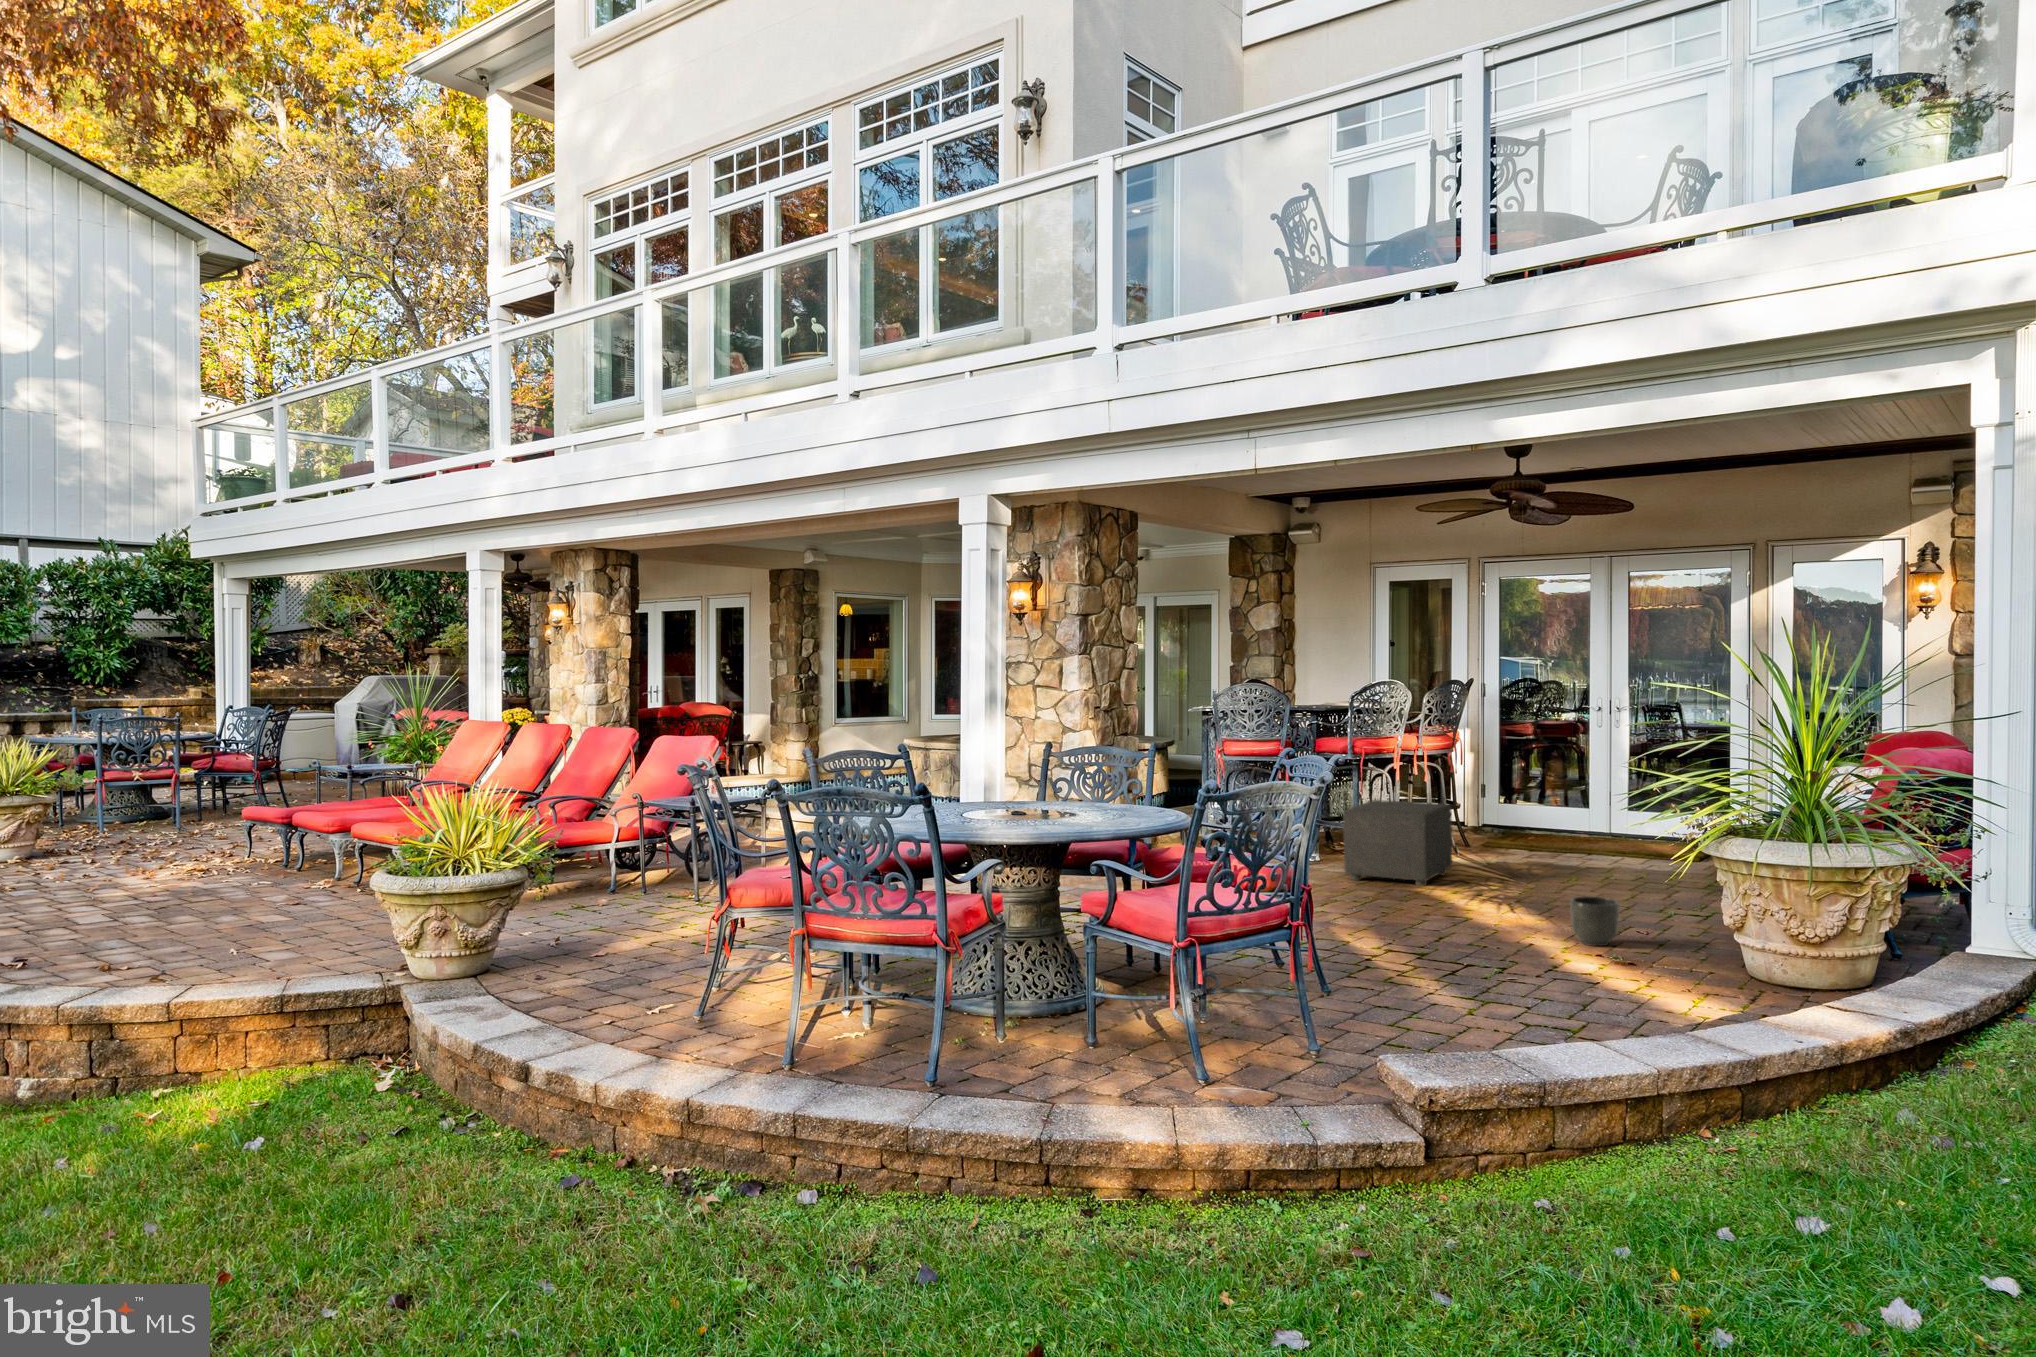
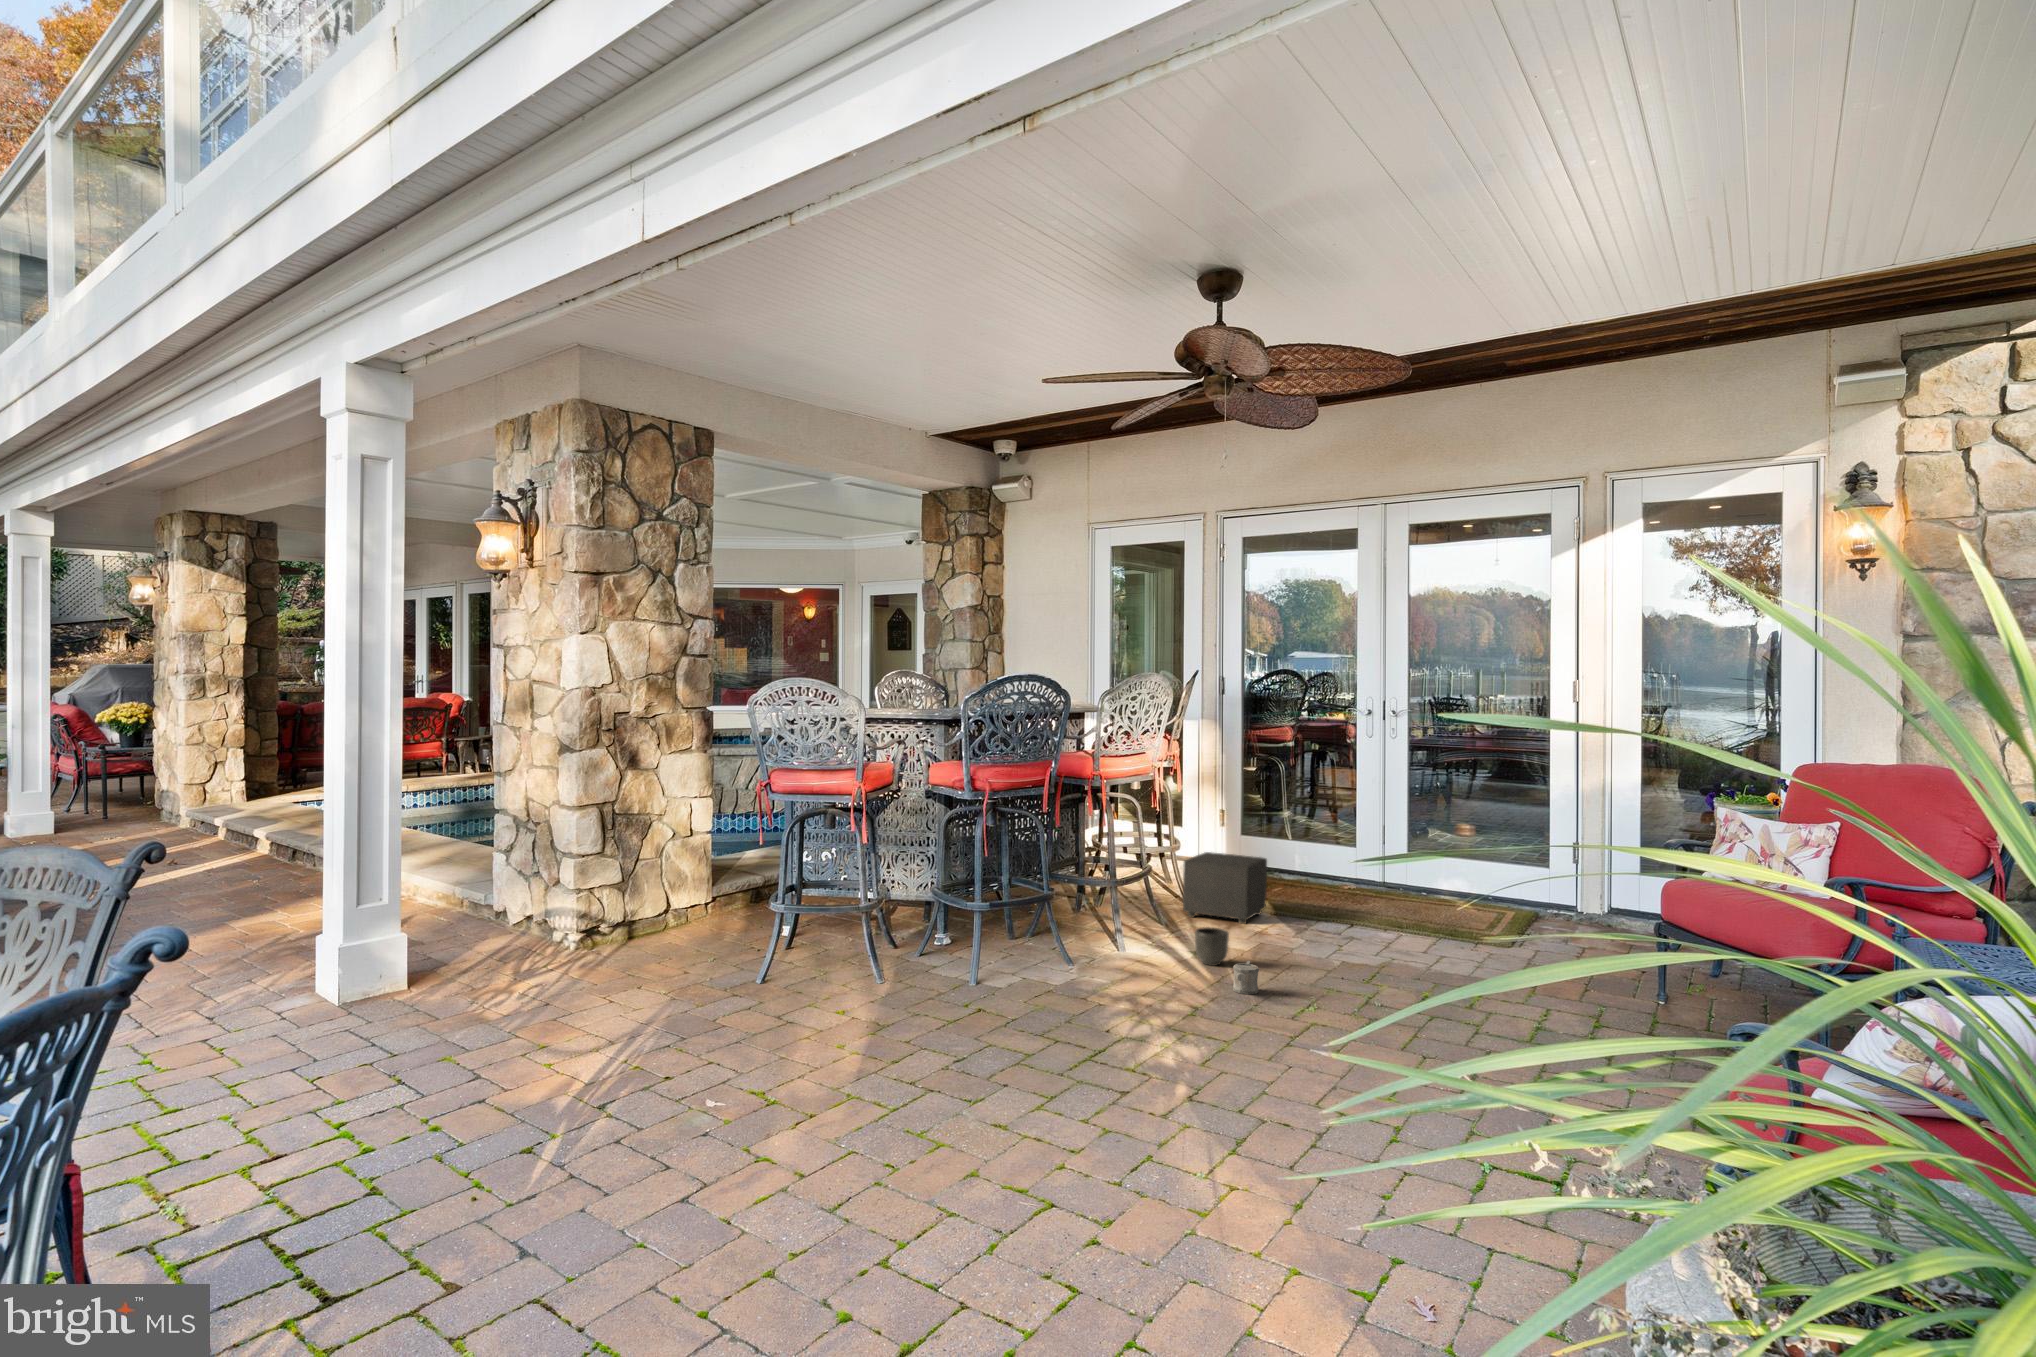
planter: present [1570,896,1619,946] -> present [1195,927,1229,966]
watering can: none [1401,923,1435,964] -> present [1233,961,1259,994]

